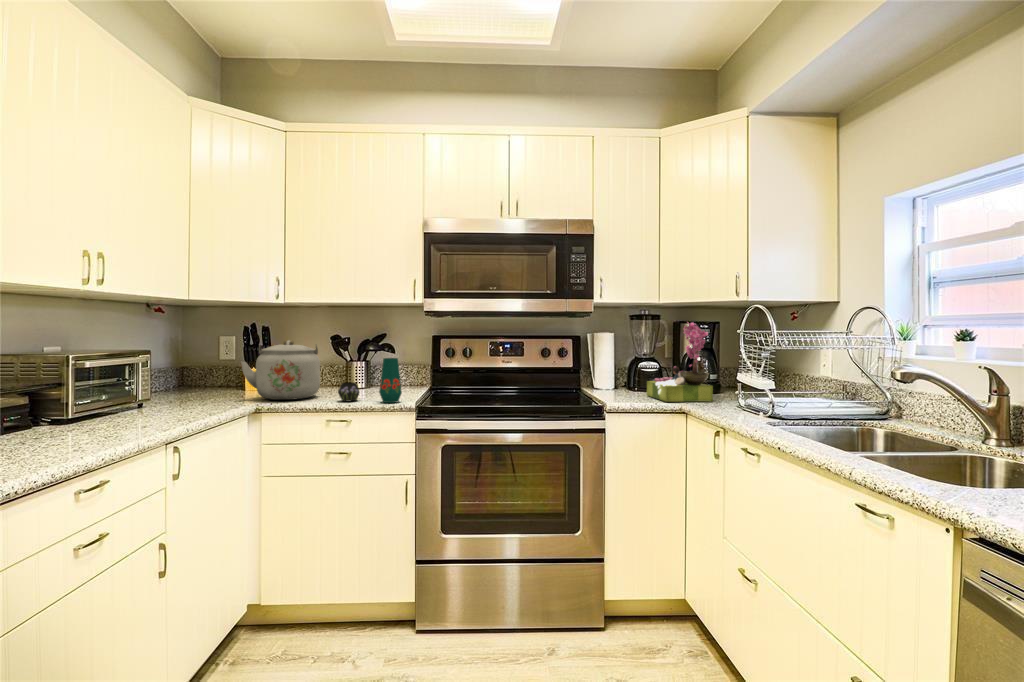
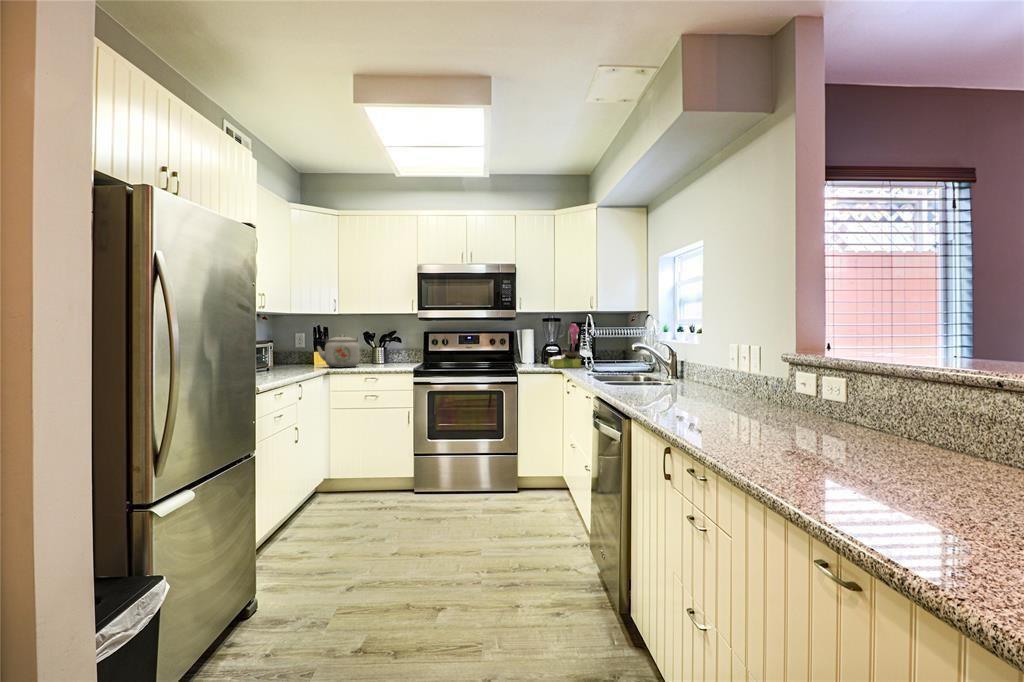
vase: present [338,358,402,403] -> none [371,344,406,368]

